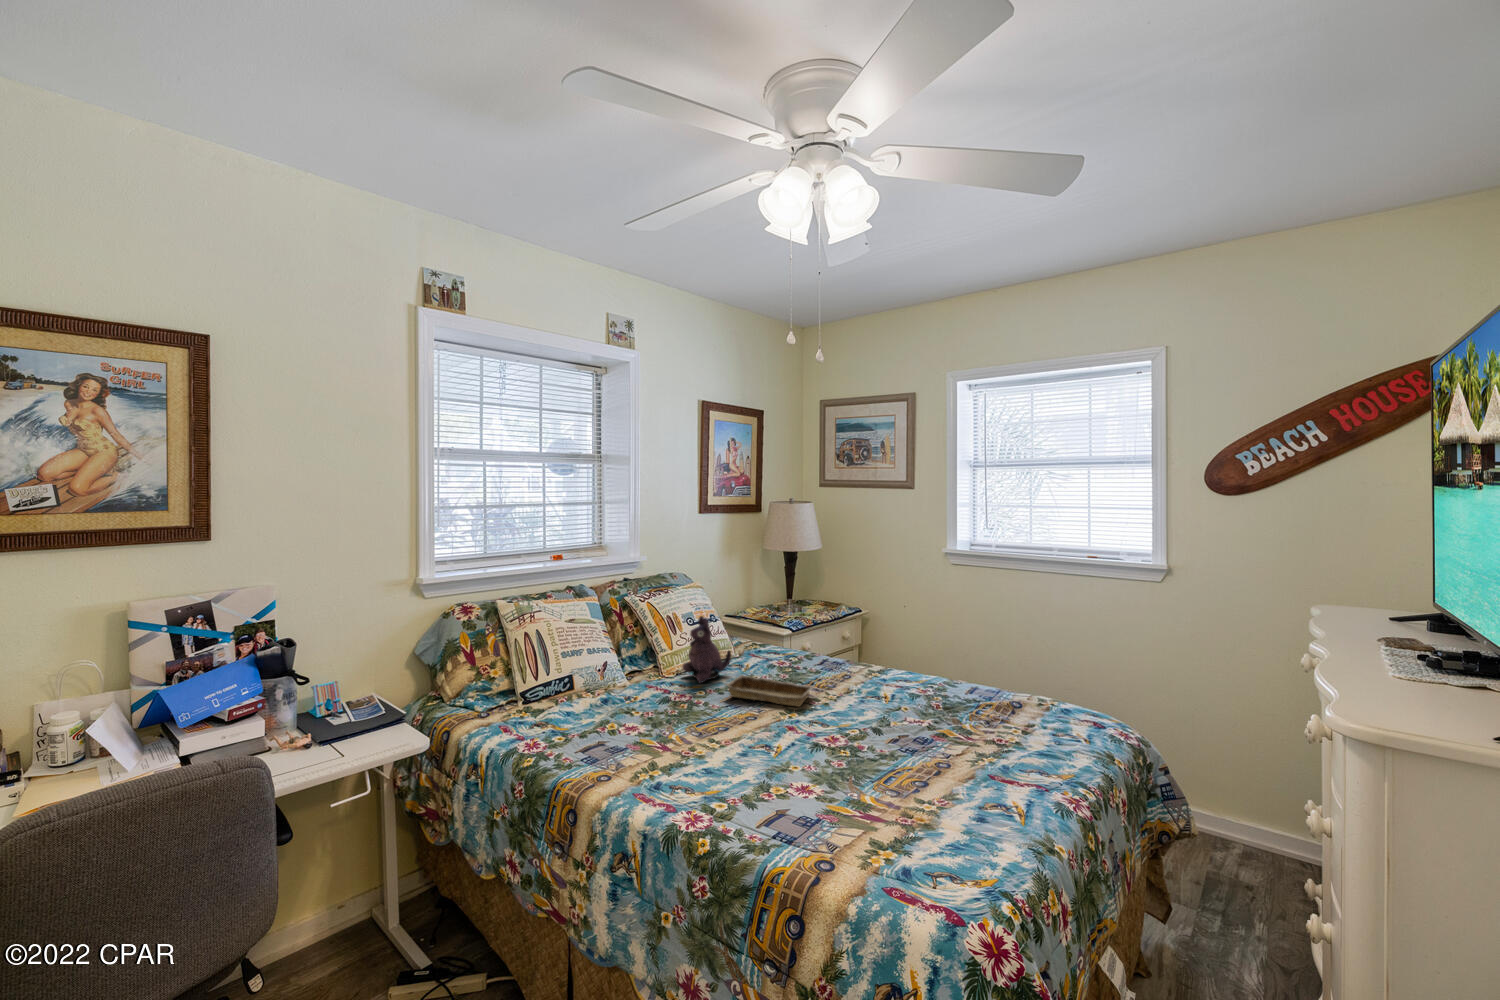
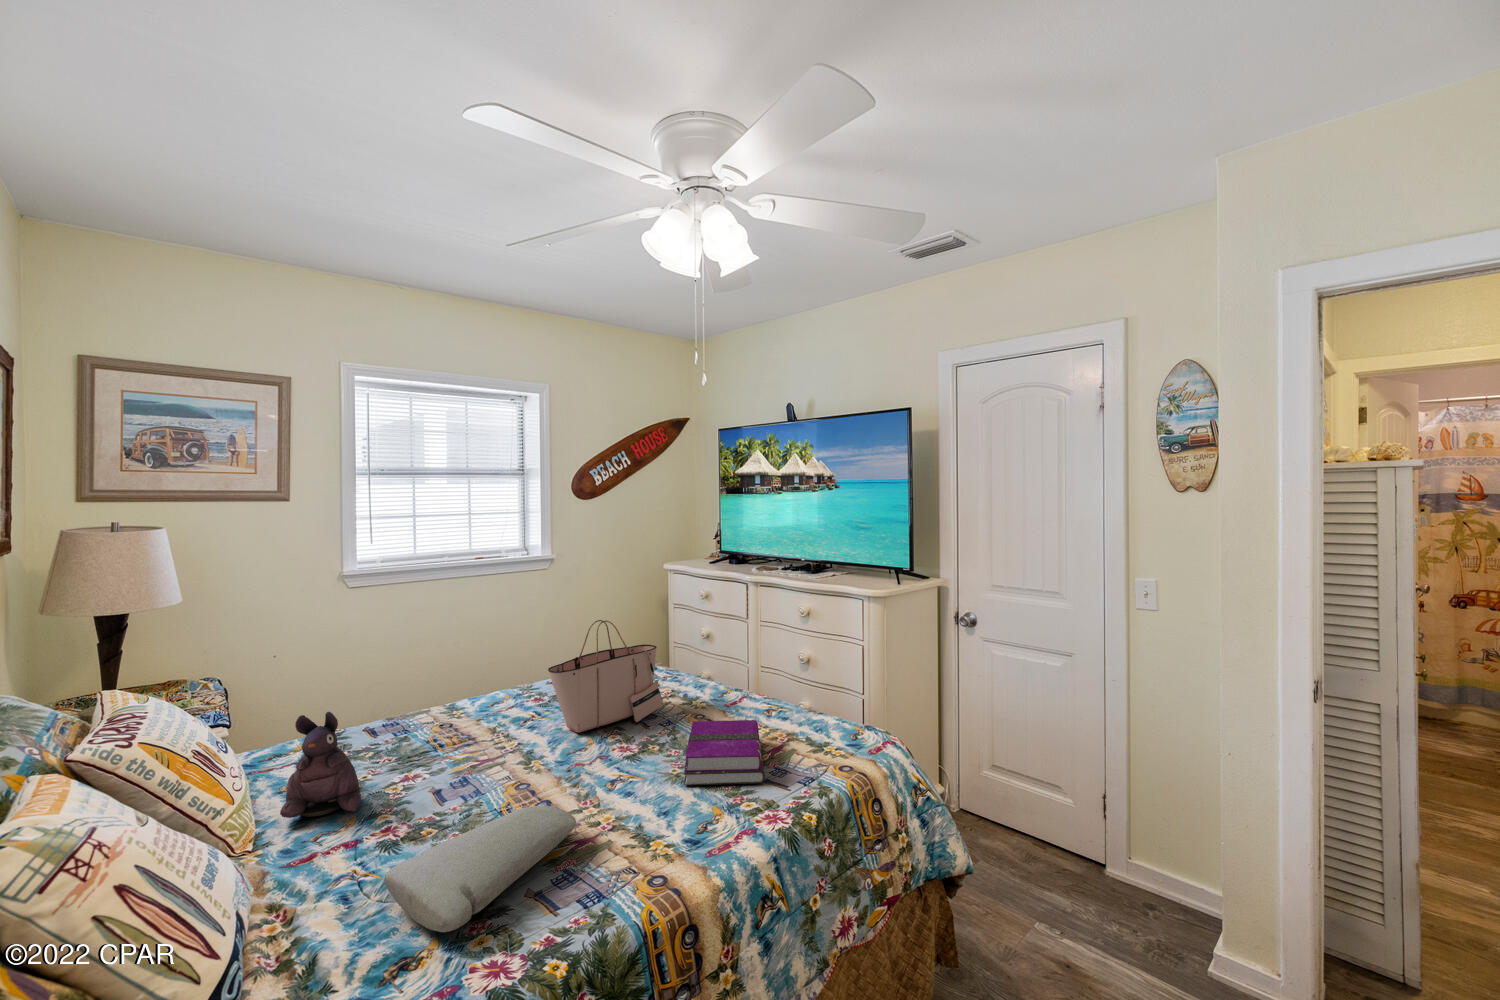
tote bag: none [828,616,940,735] -> present [548,620,663,732]
tray: present [727,675,813,707] -> none [410,731,535,788]
pillow: none [559,693,677,733] -> present [384,806,576,932]
notebook: none [748,741,871,809] -> present [684,720,765,785]

